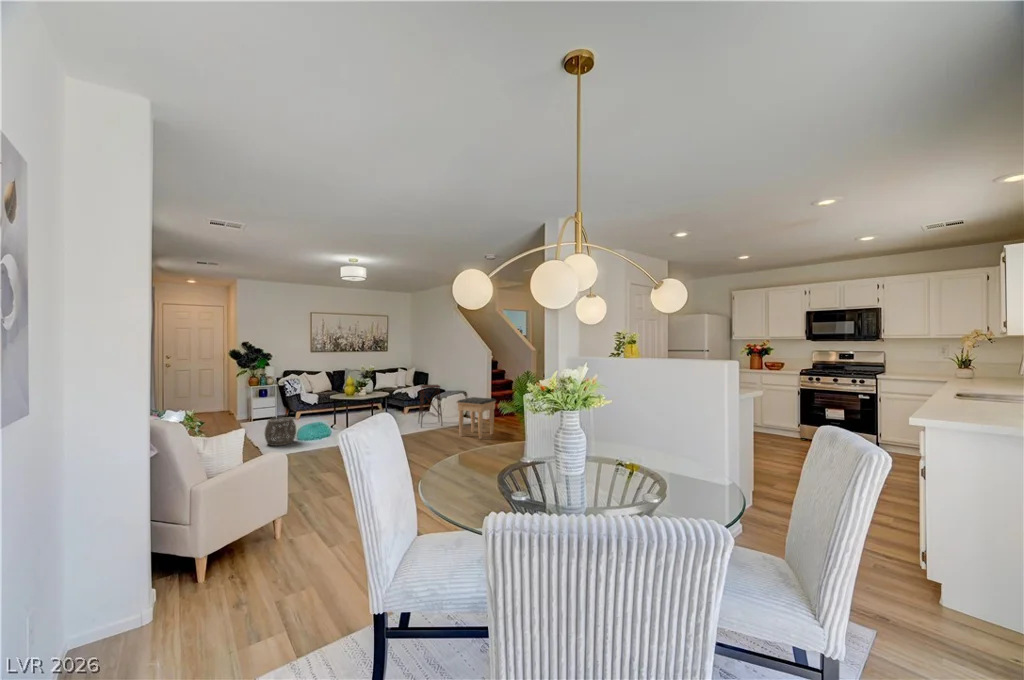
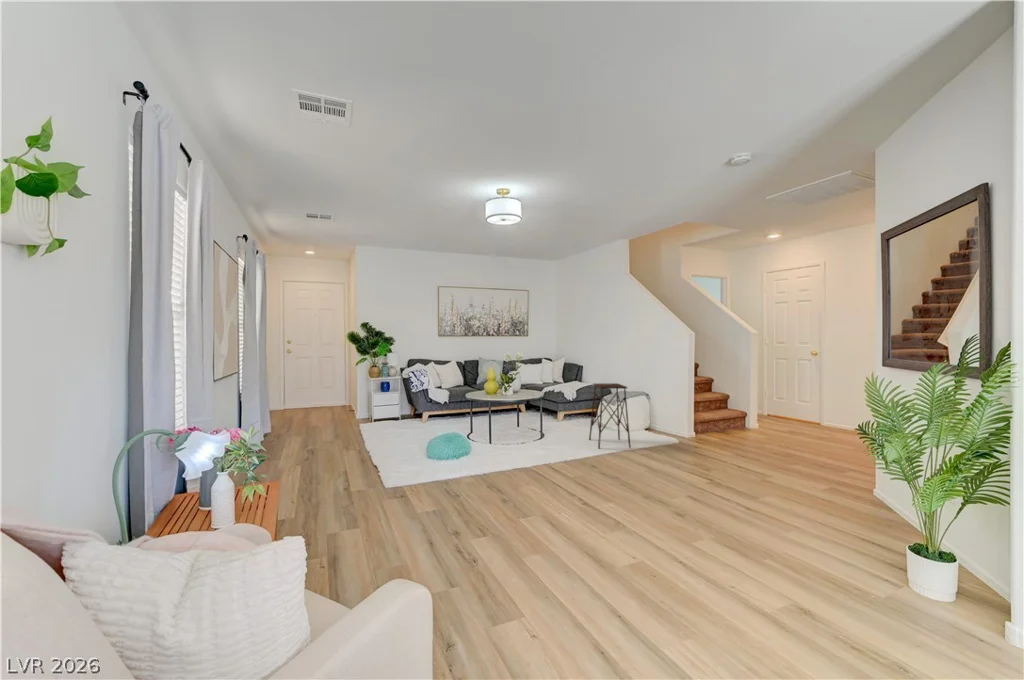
footstool: present [457,397,496,439] -> none [671,407,738,483]
woven basket: present [265,417,296,446] -> none [382,428,427,473]

